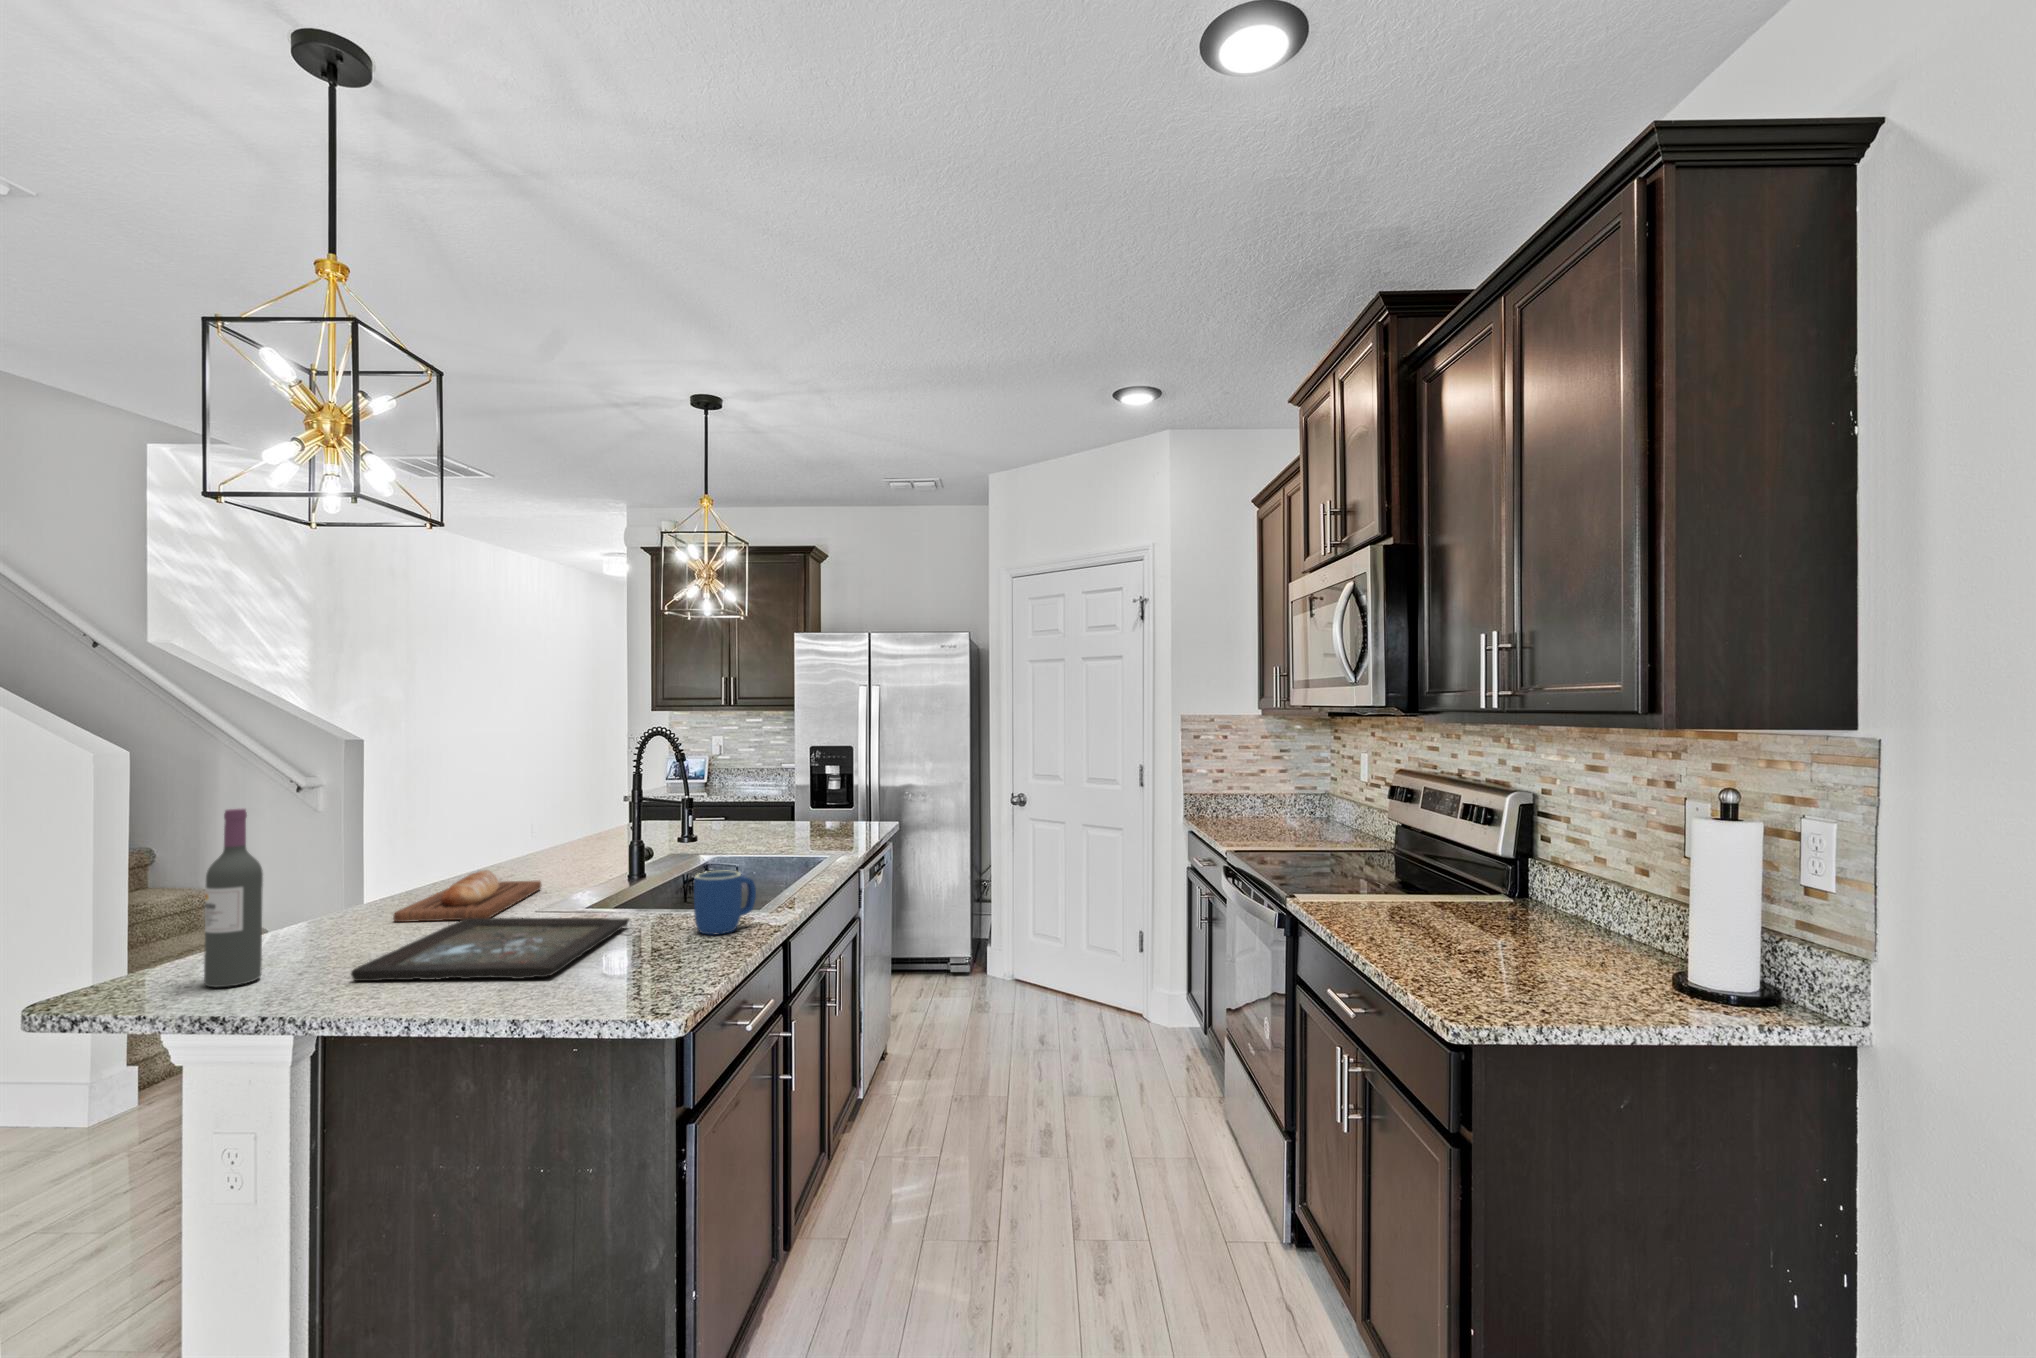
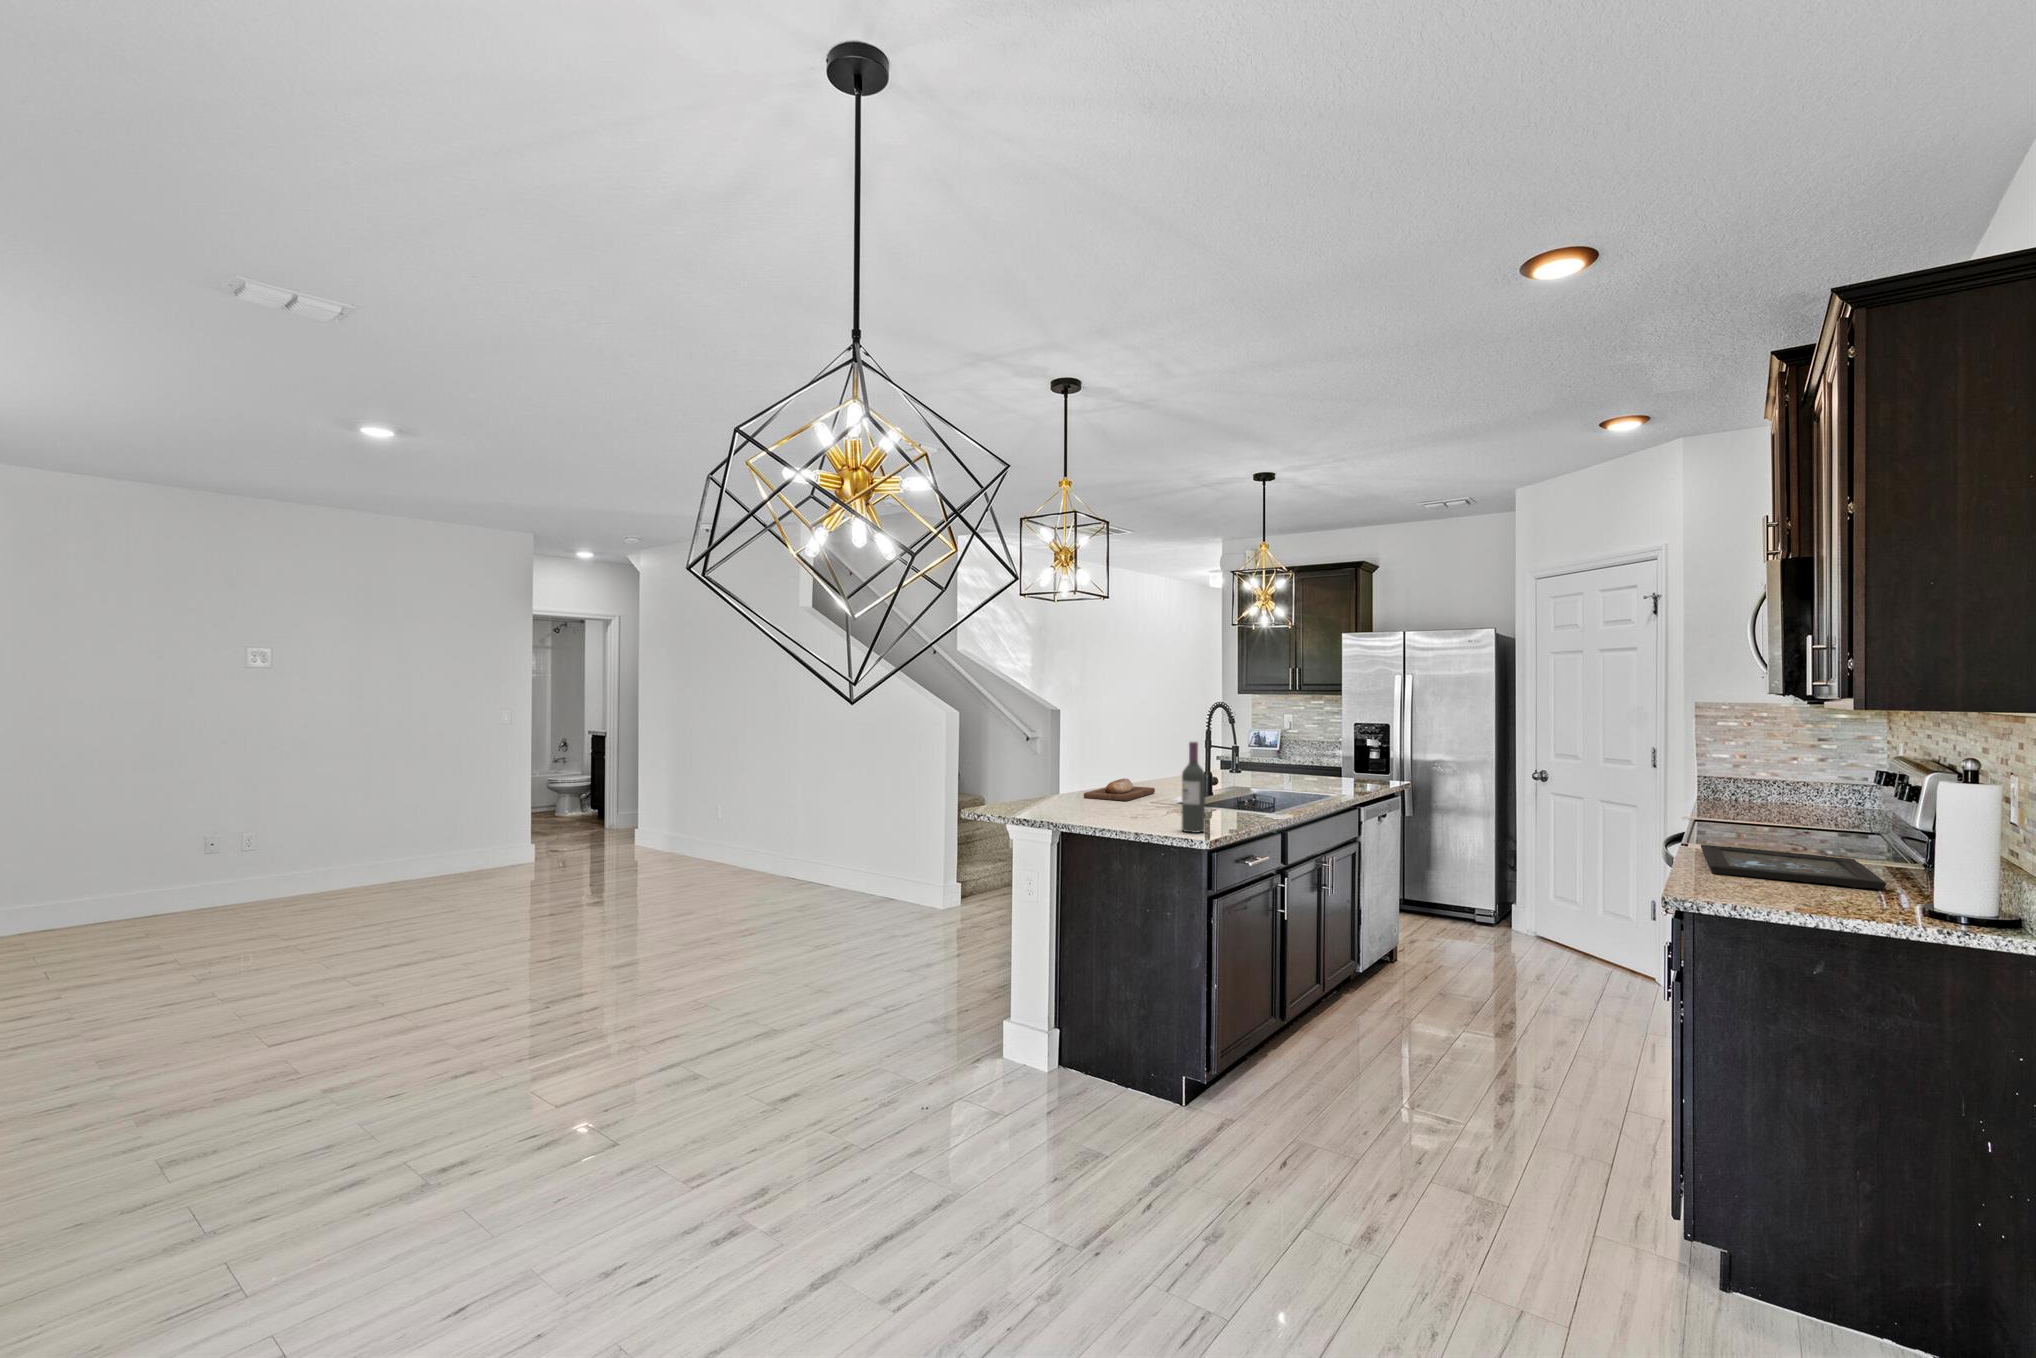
wine bottle: present [204,808,263,987] -> present [1182,742,1205,833]
mug: present [694,871,756,935] -> none [1228,783,1264,818]
tray: present [351,918,629,981] -> present [1701,844,1886,889]

